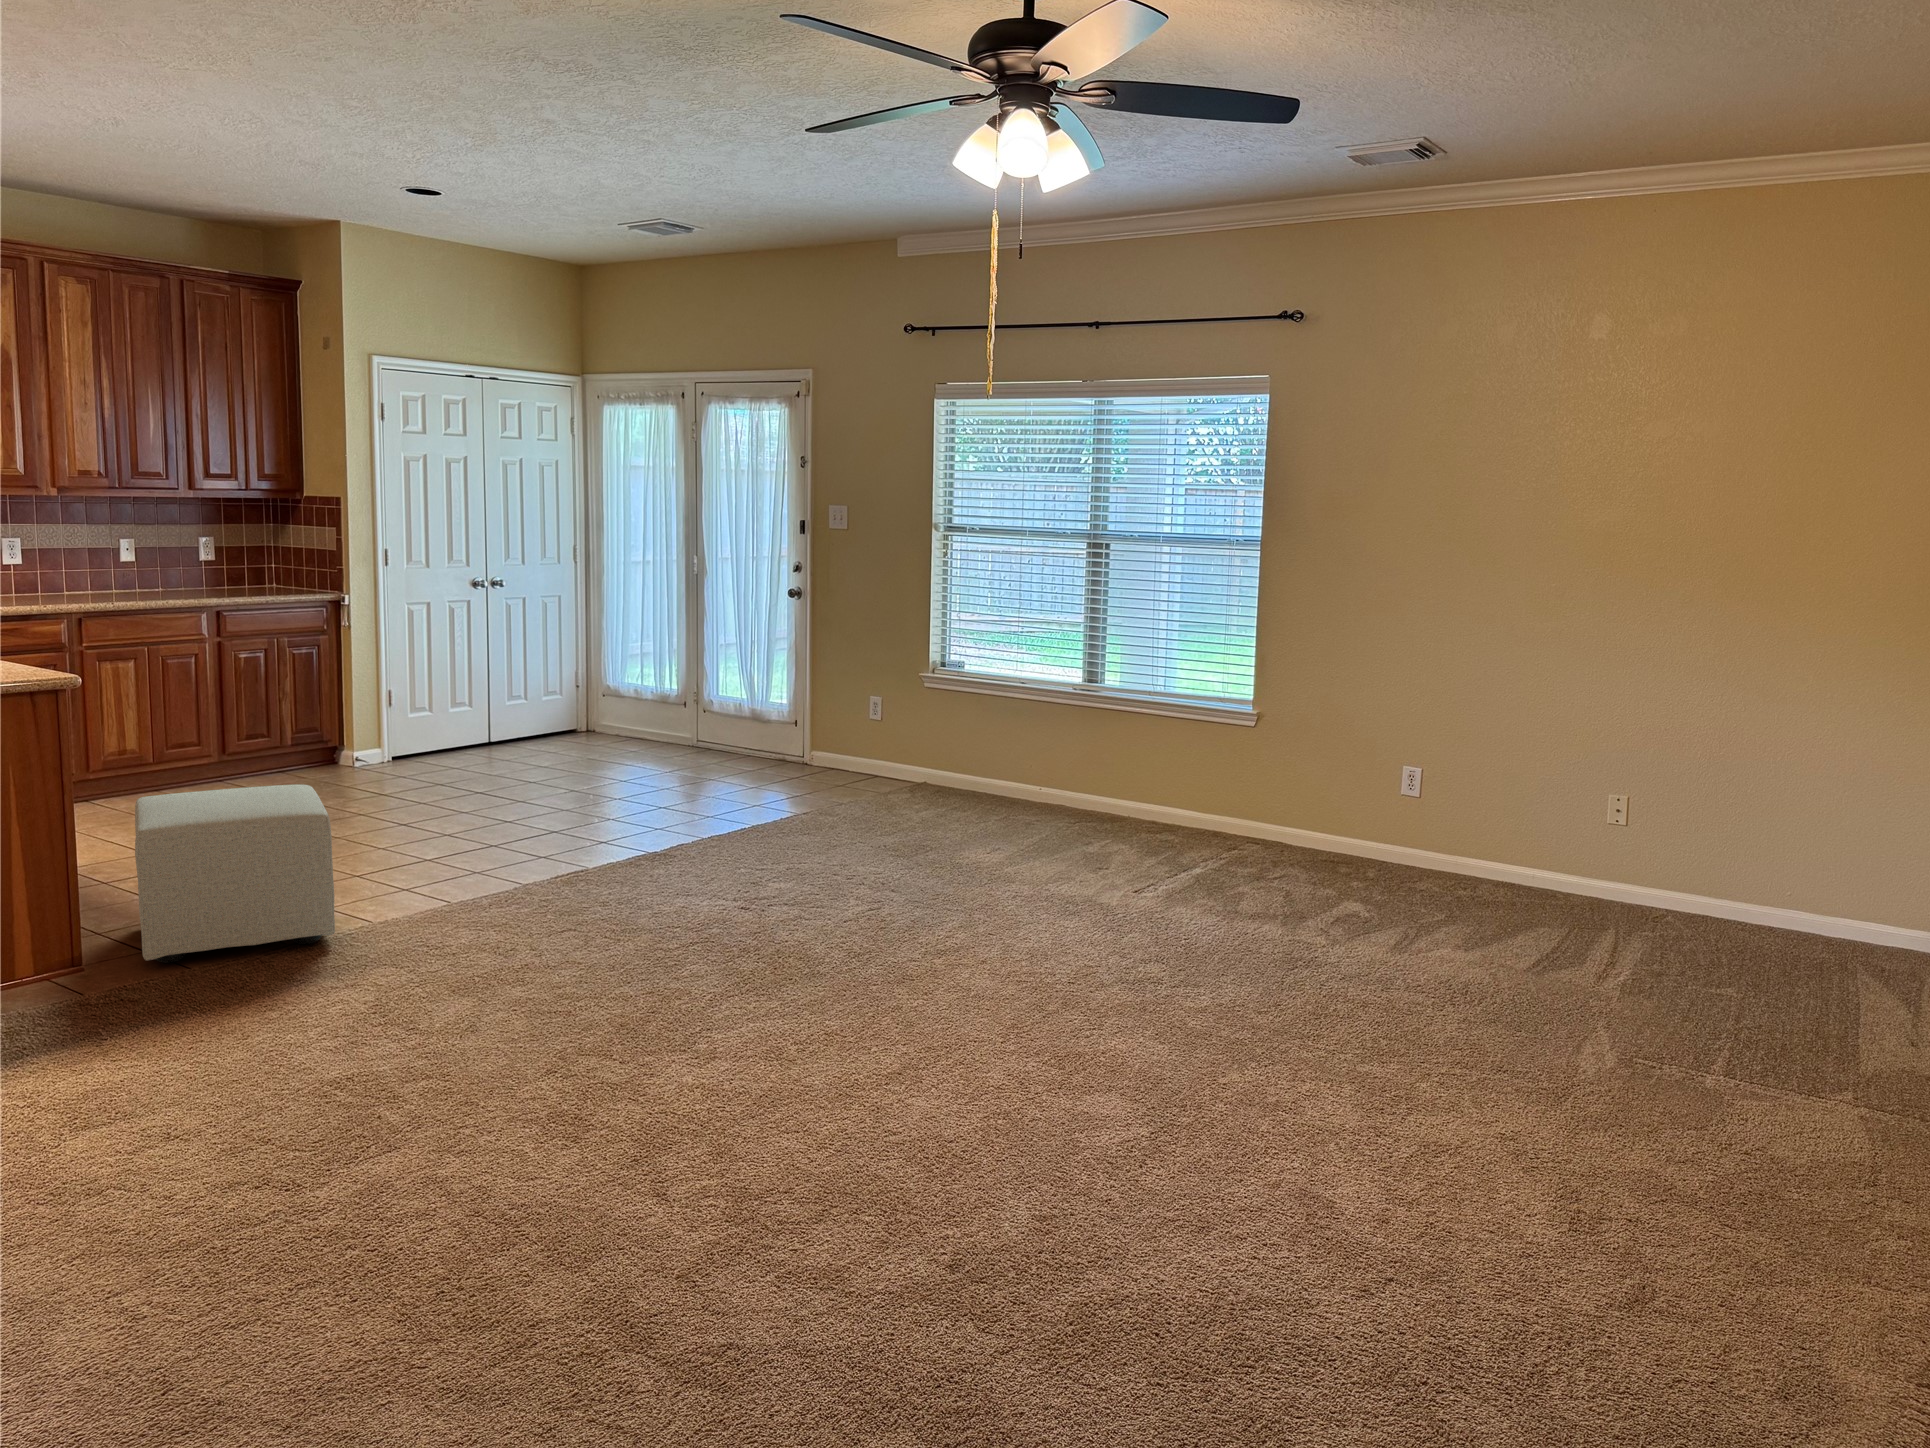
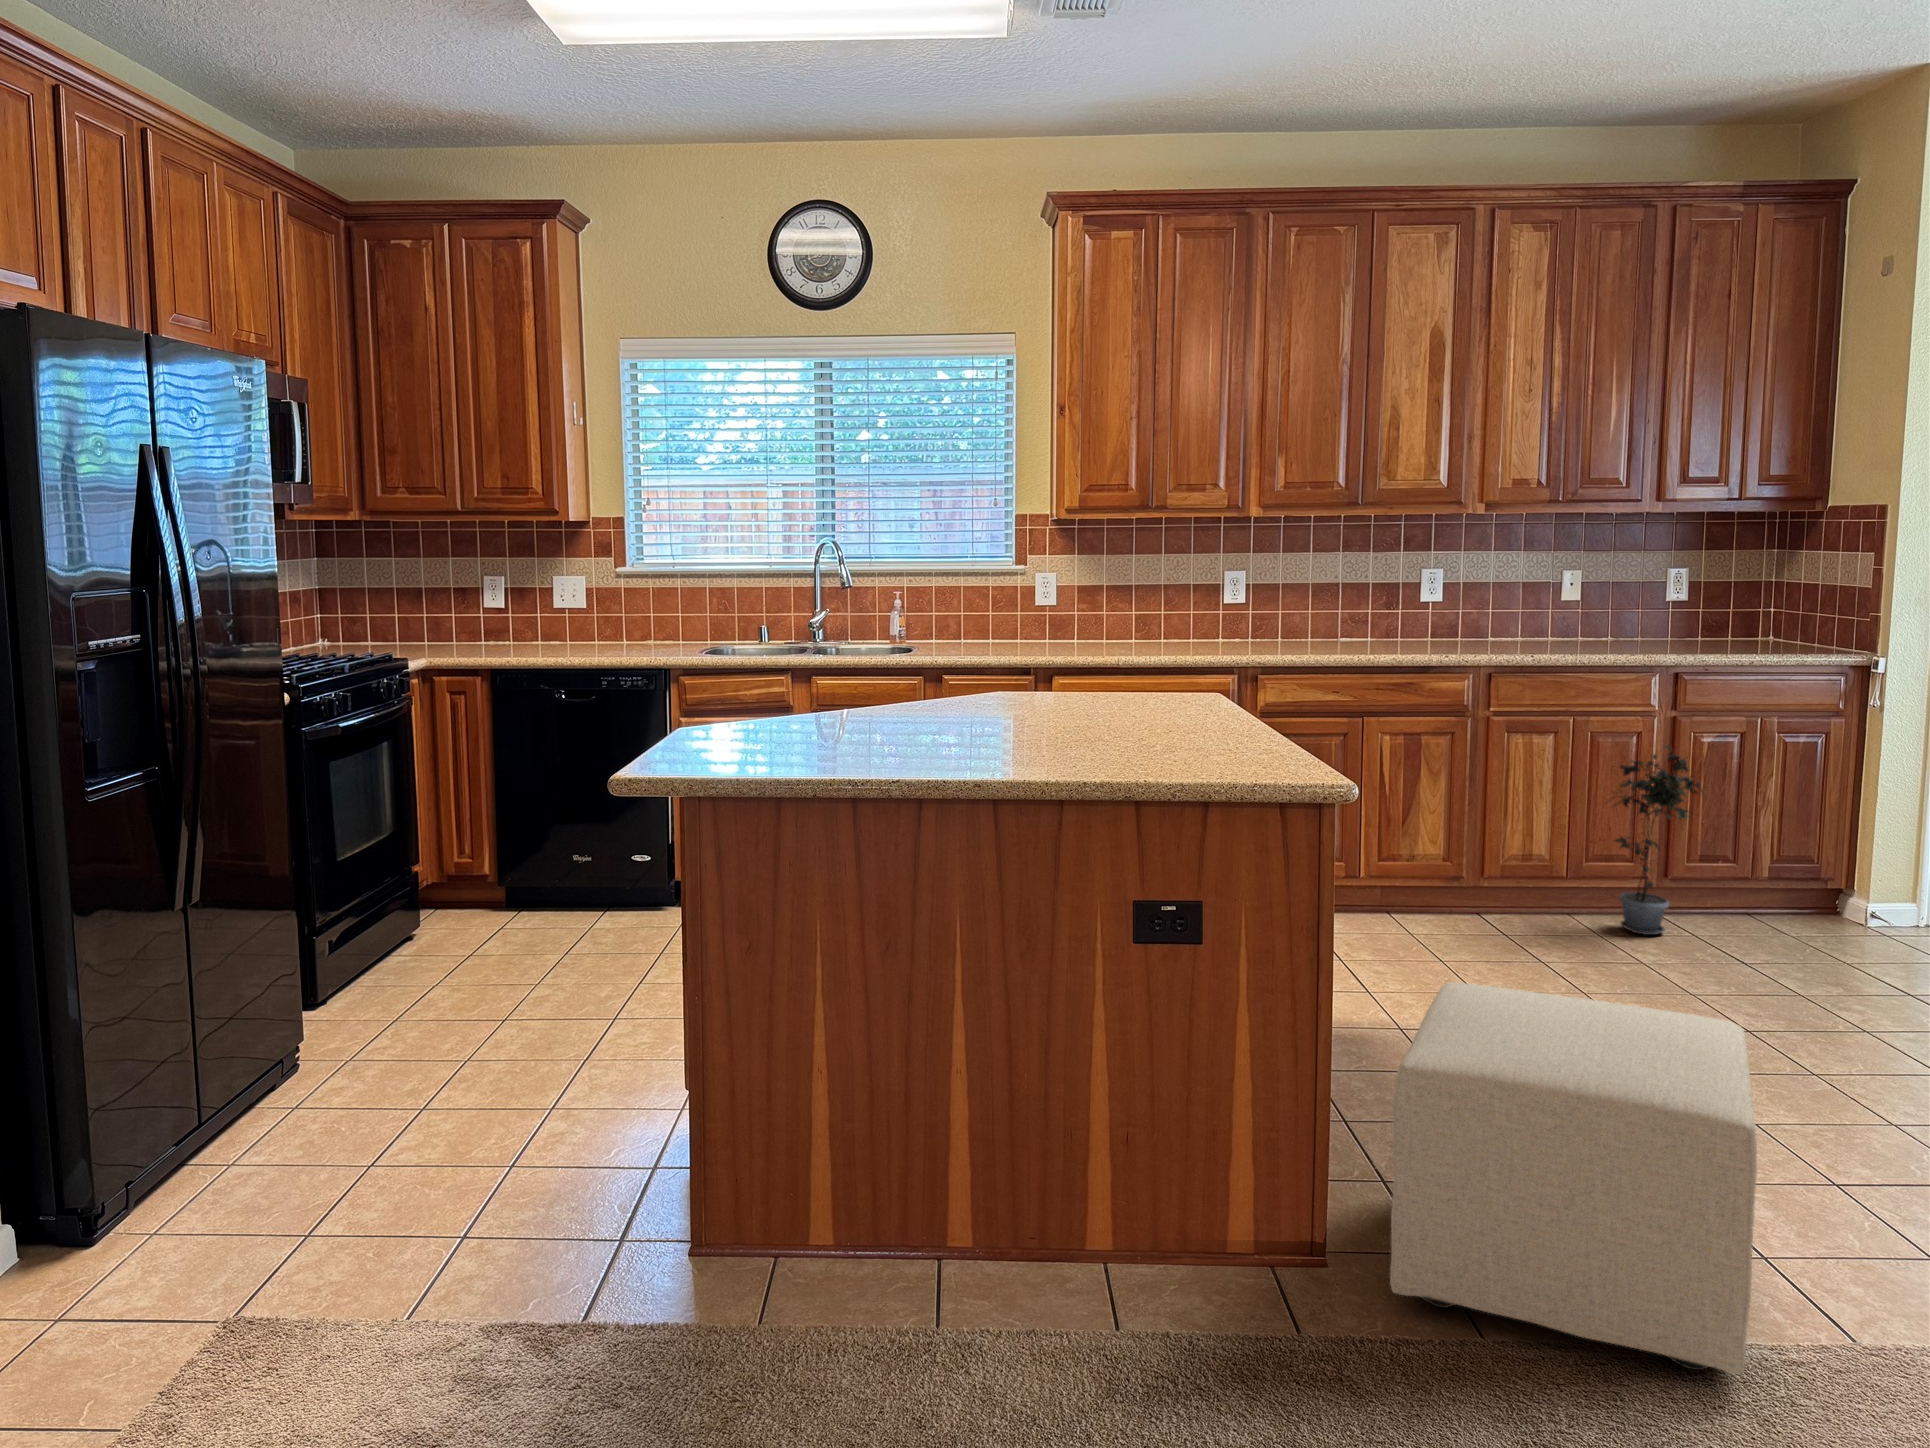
potted plant: none [181,660,250,791] -> present [1614,746,1704,935]

